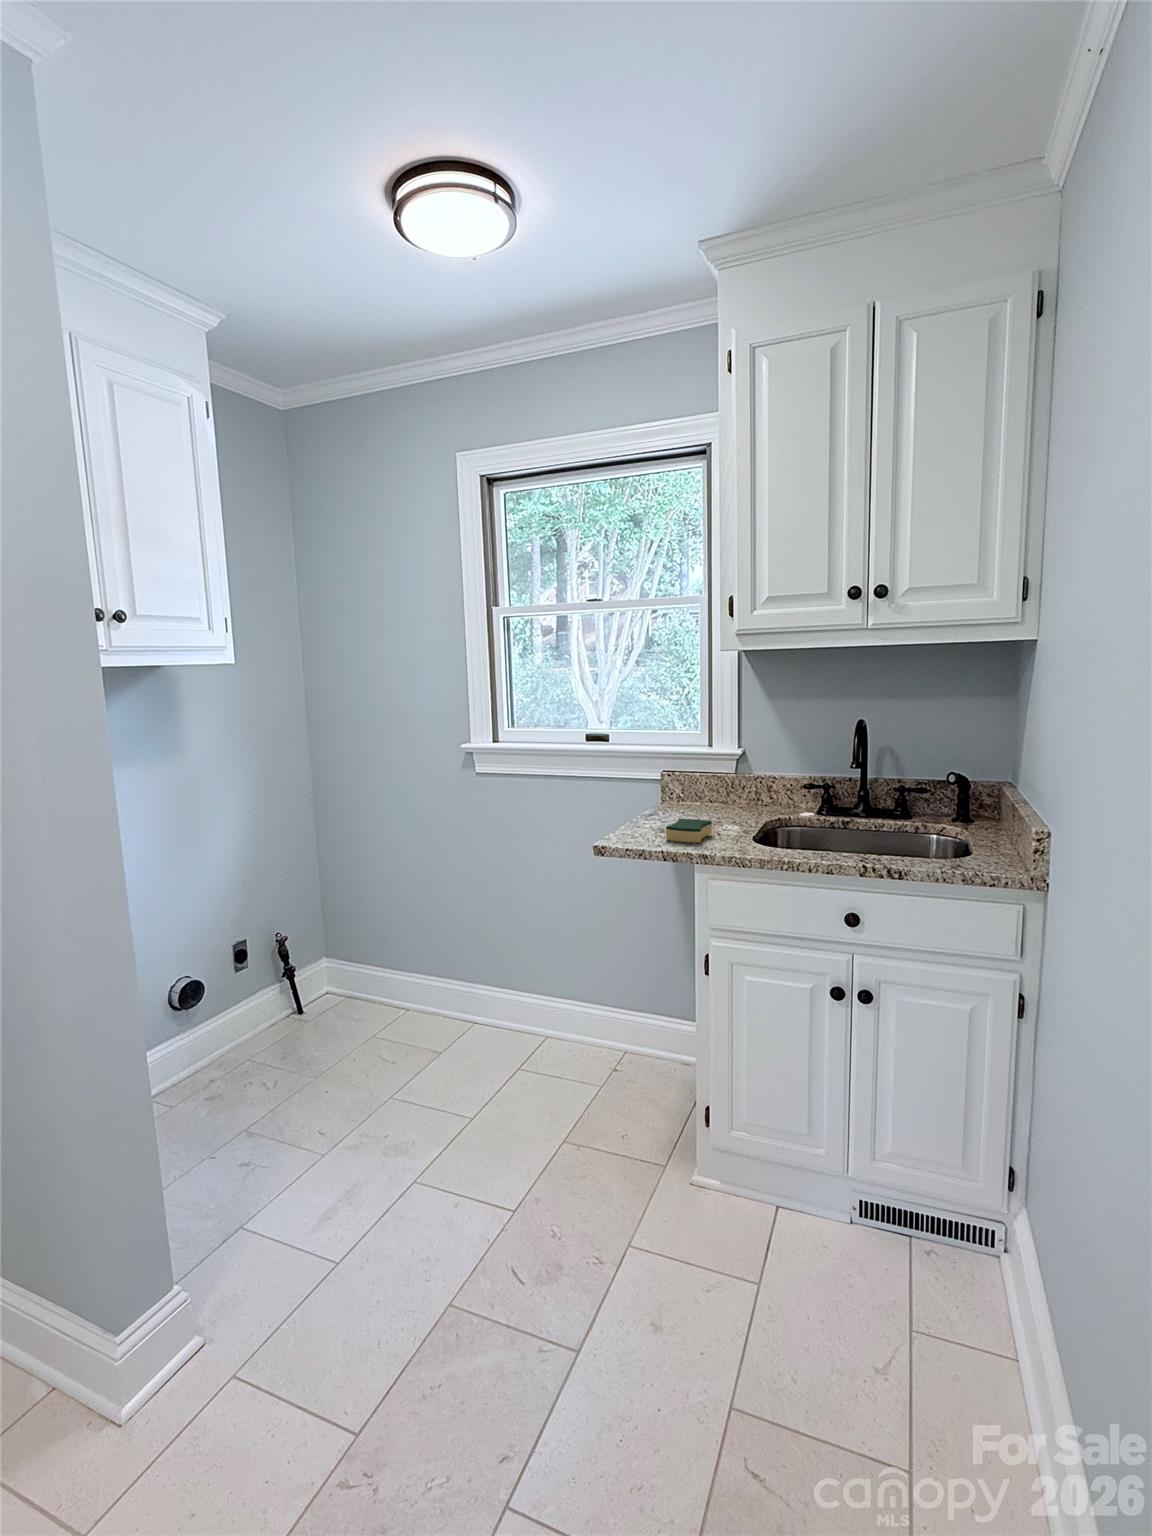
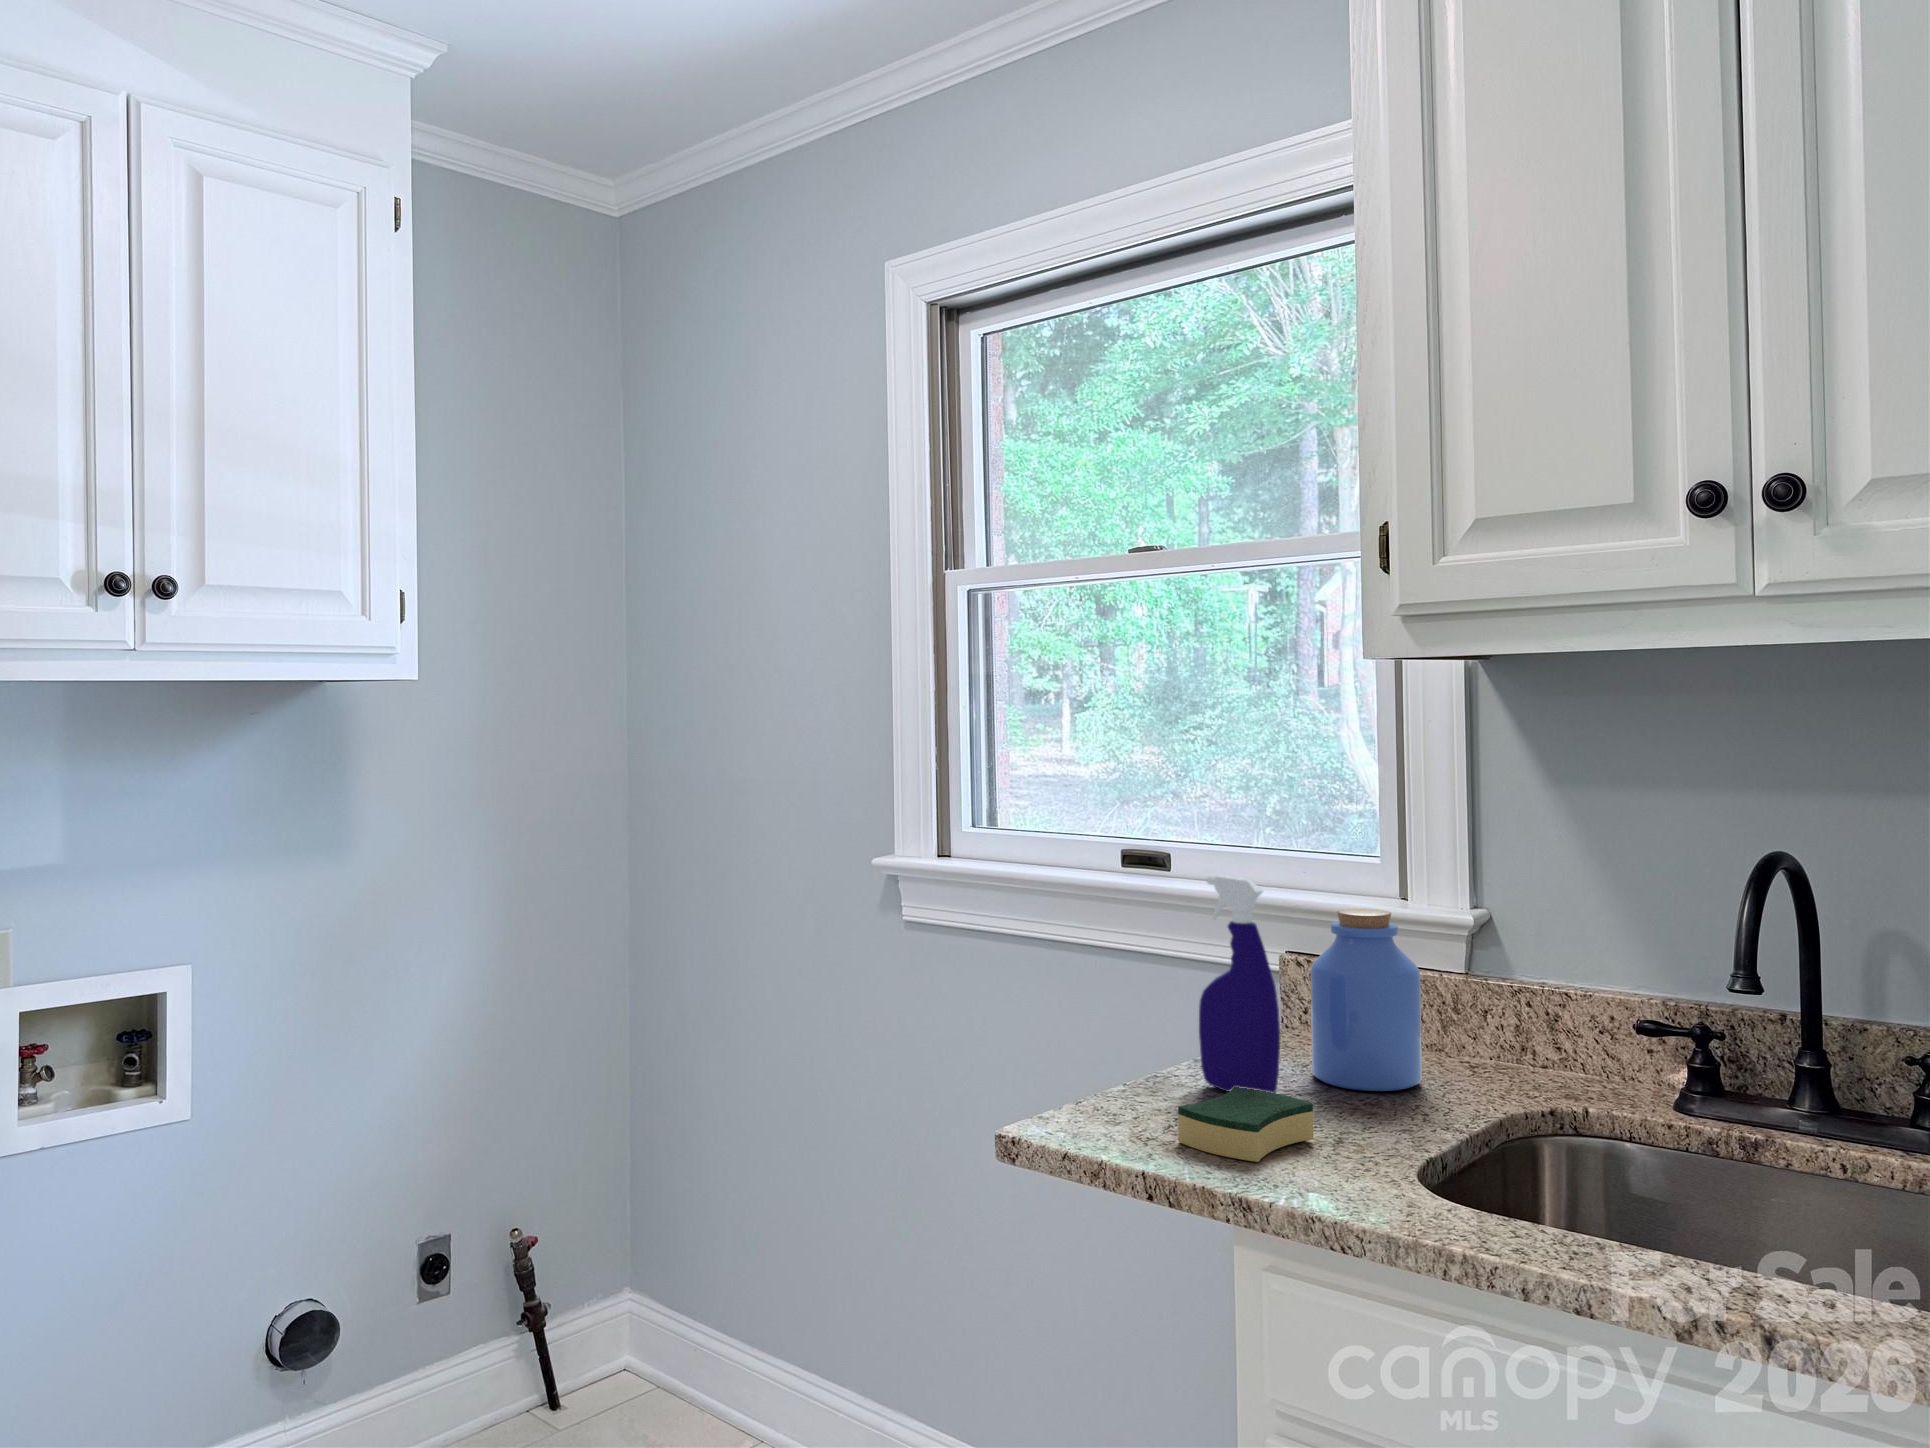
spray bottle: none [652,739,687,825] -> present [1199,875,1281,1093]
jar: none [688,750,730,819] -> present [1311,908,1422,1091]

